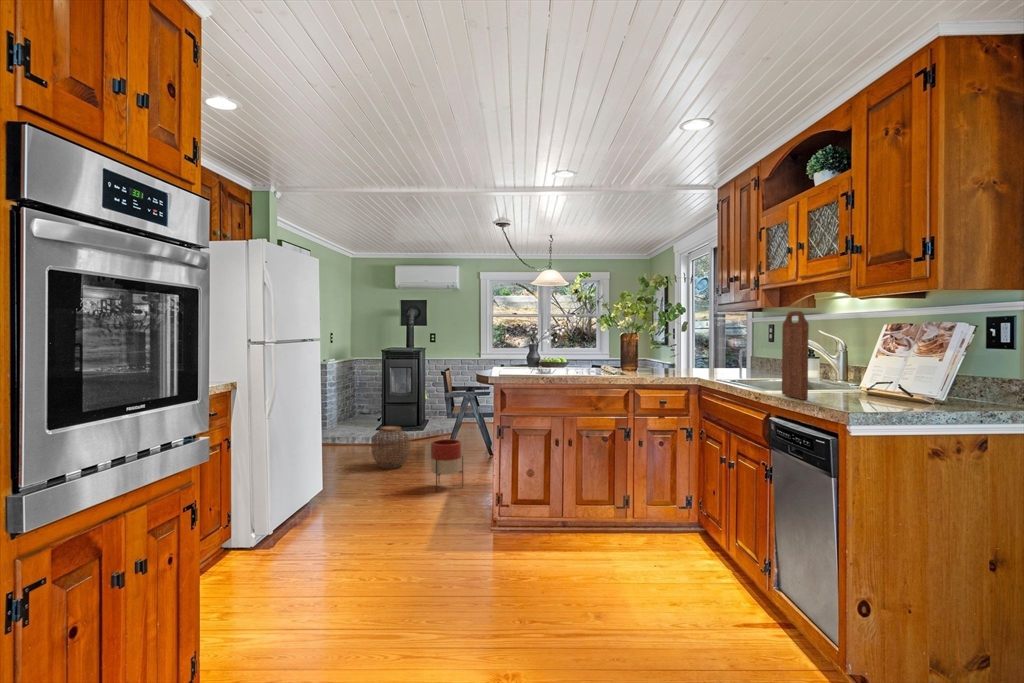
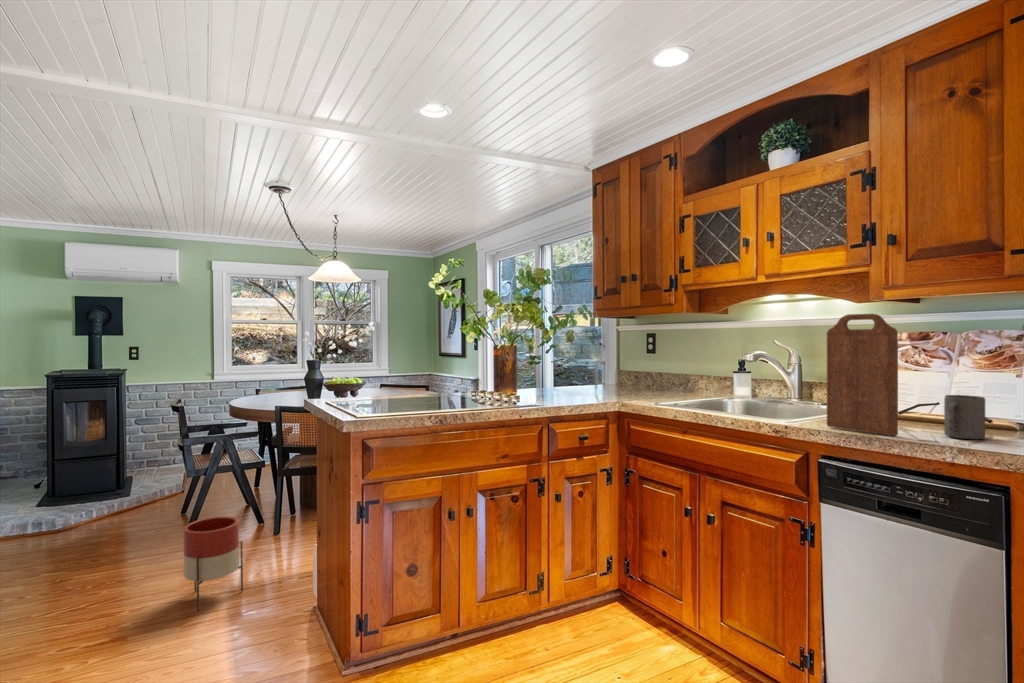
mug: none [834,372,869,404] -> present [944,395,985,439]
woven basket: present [372,426,410,468] -> none [45,502,124,579]

